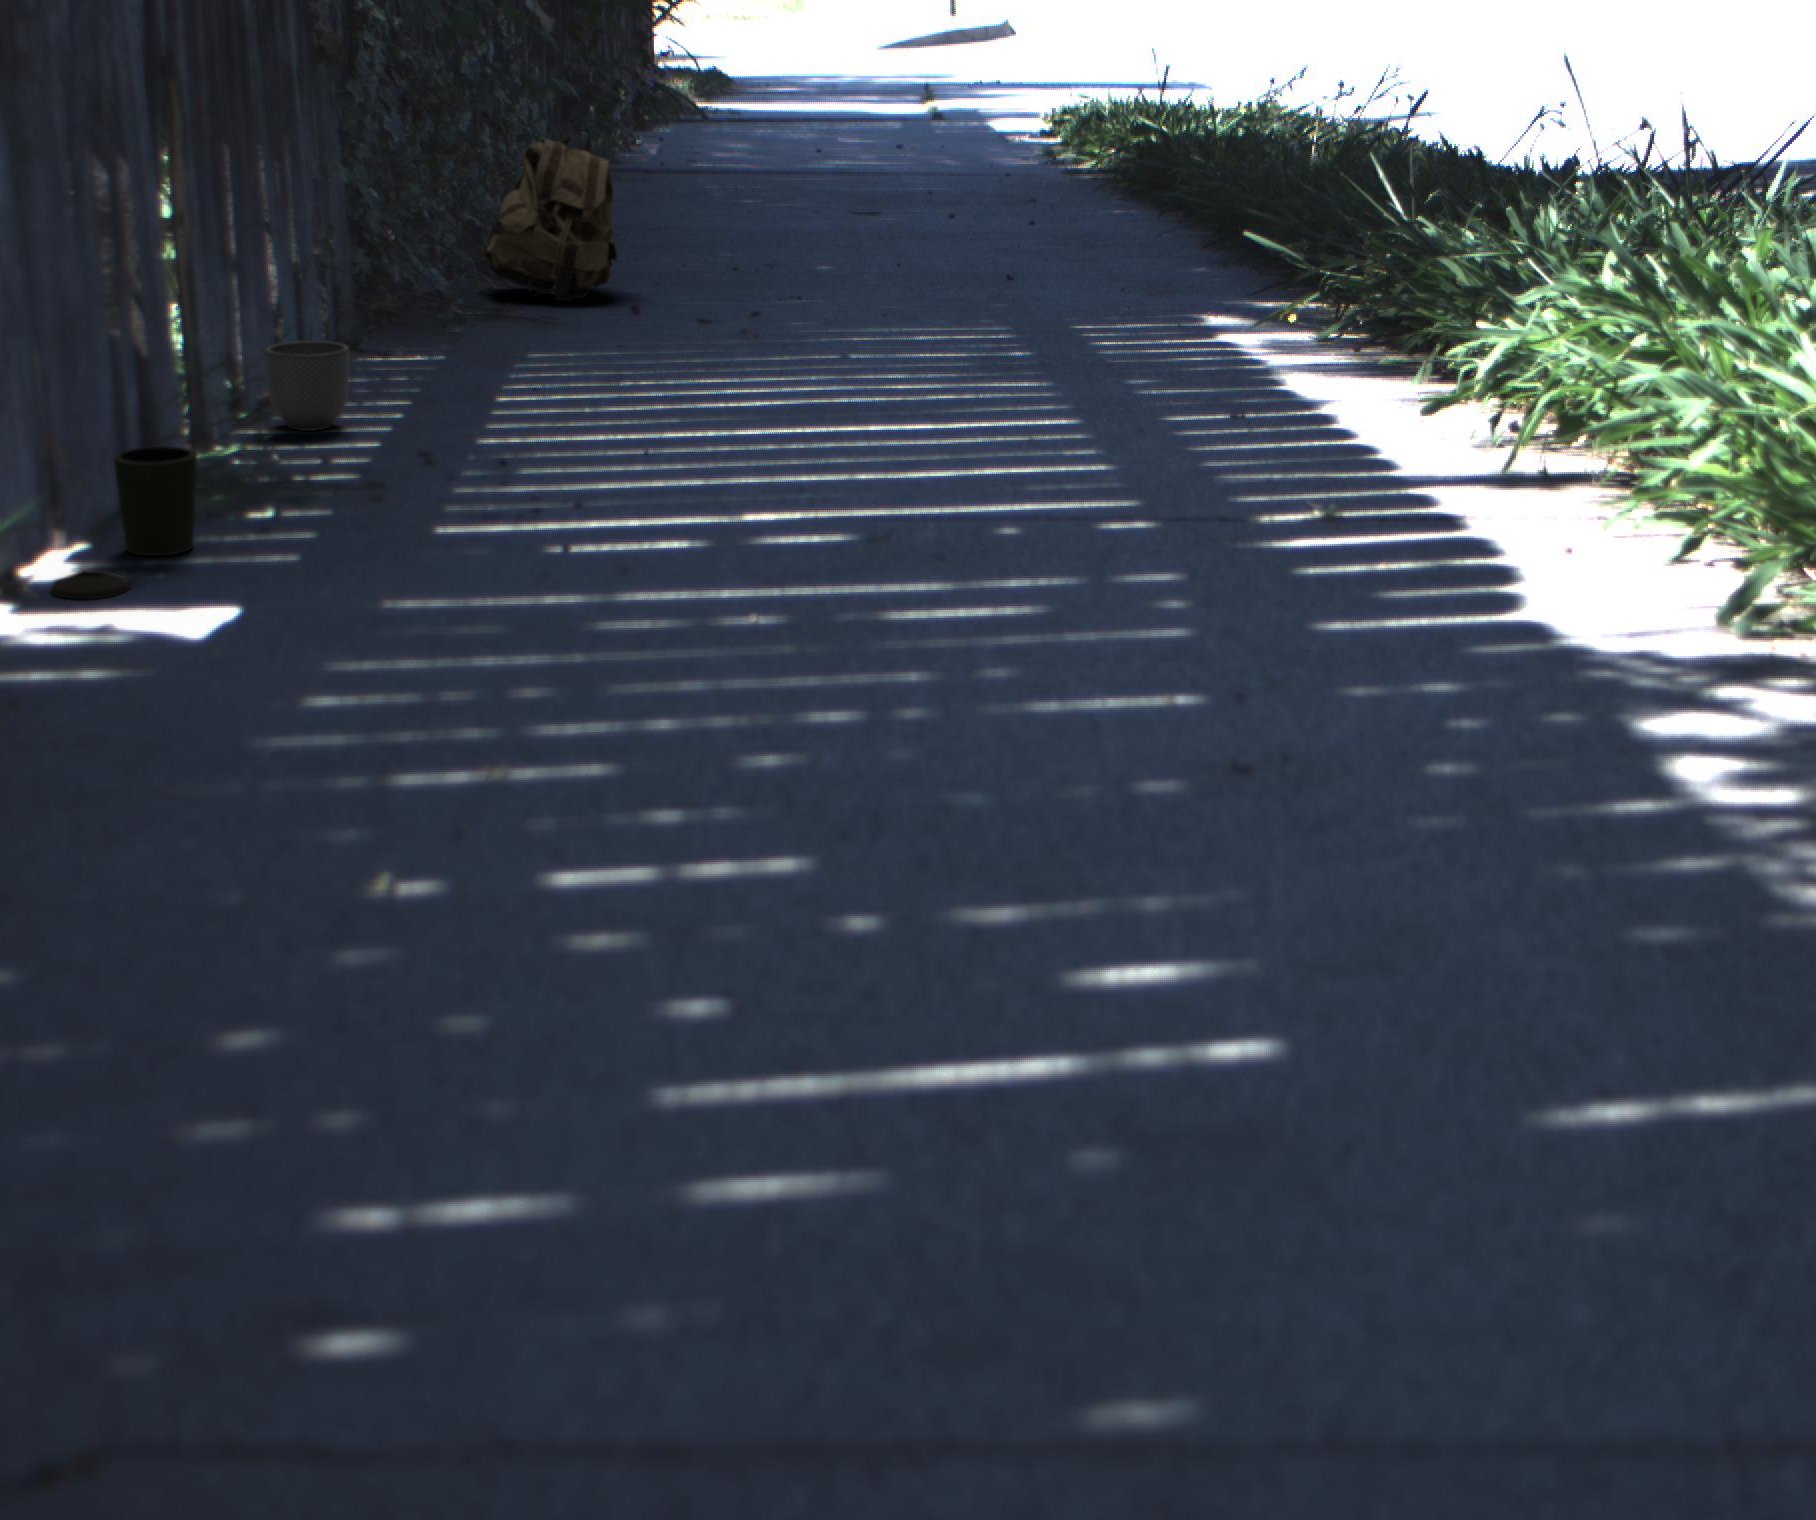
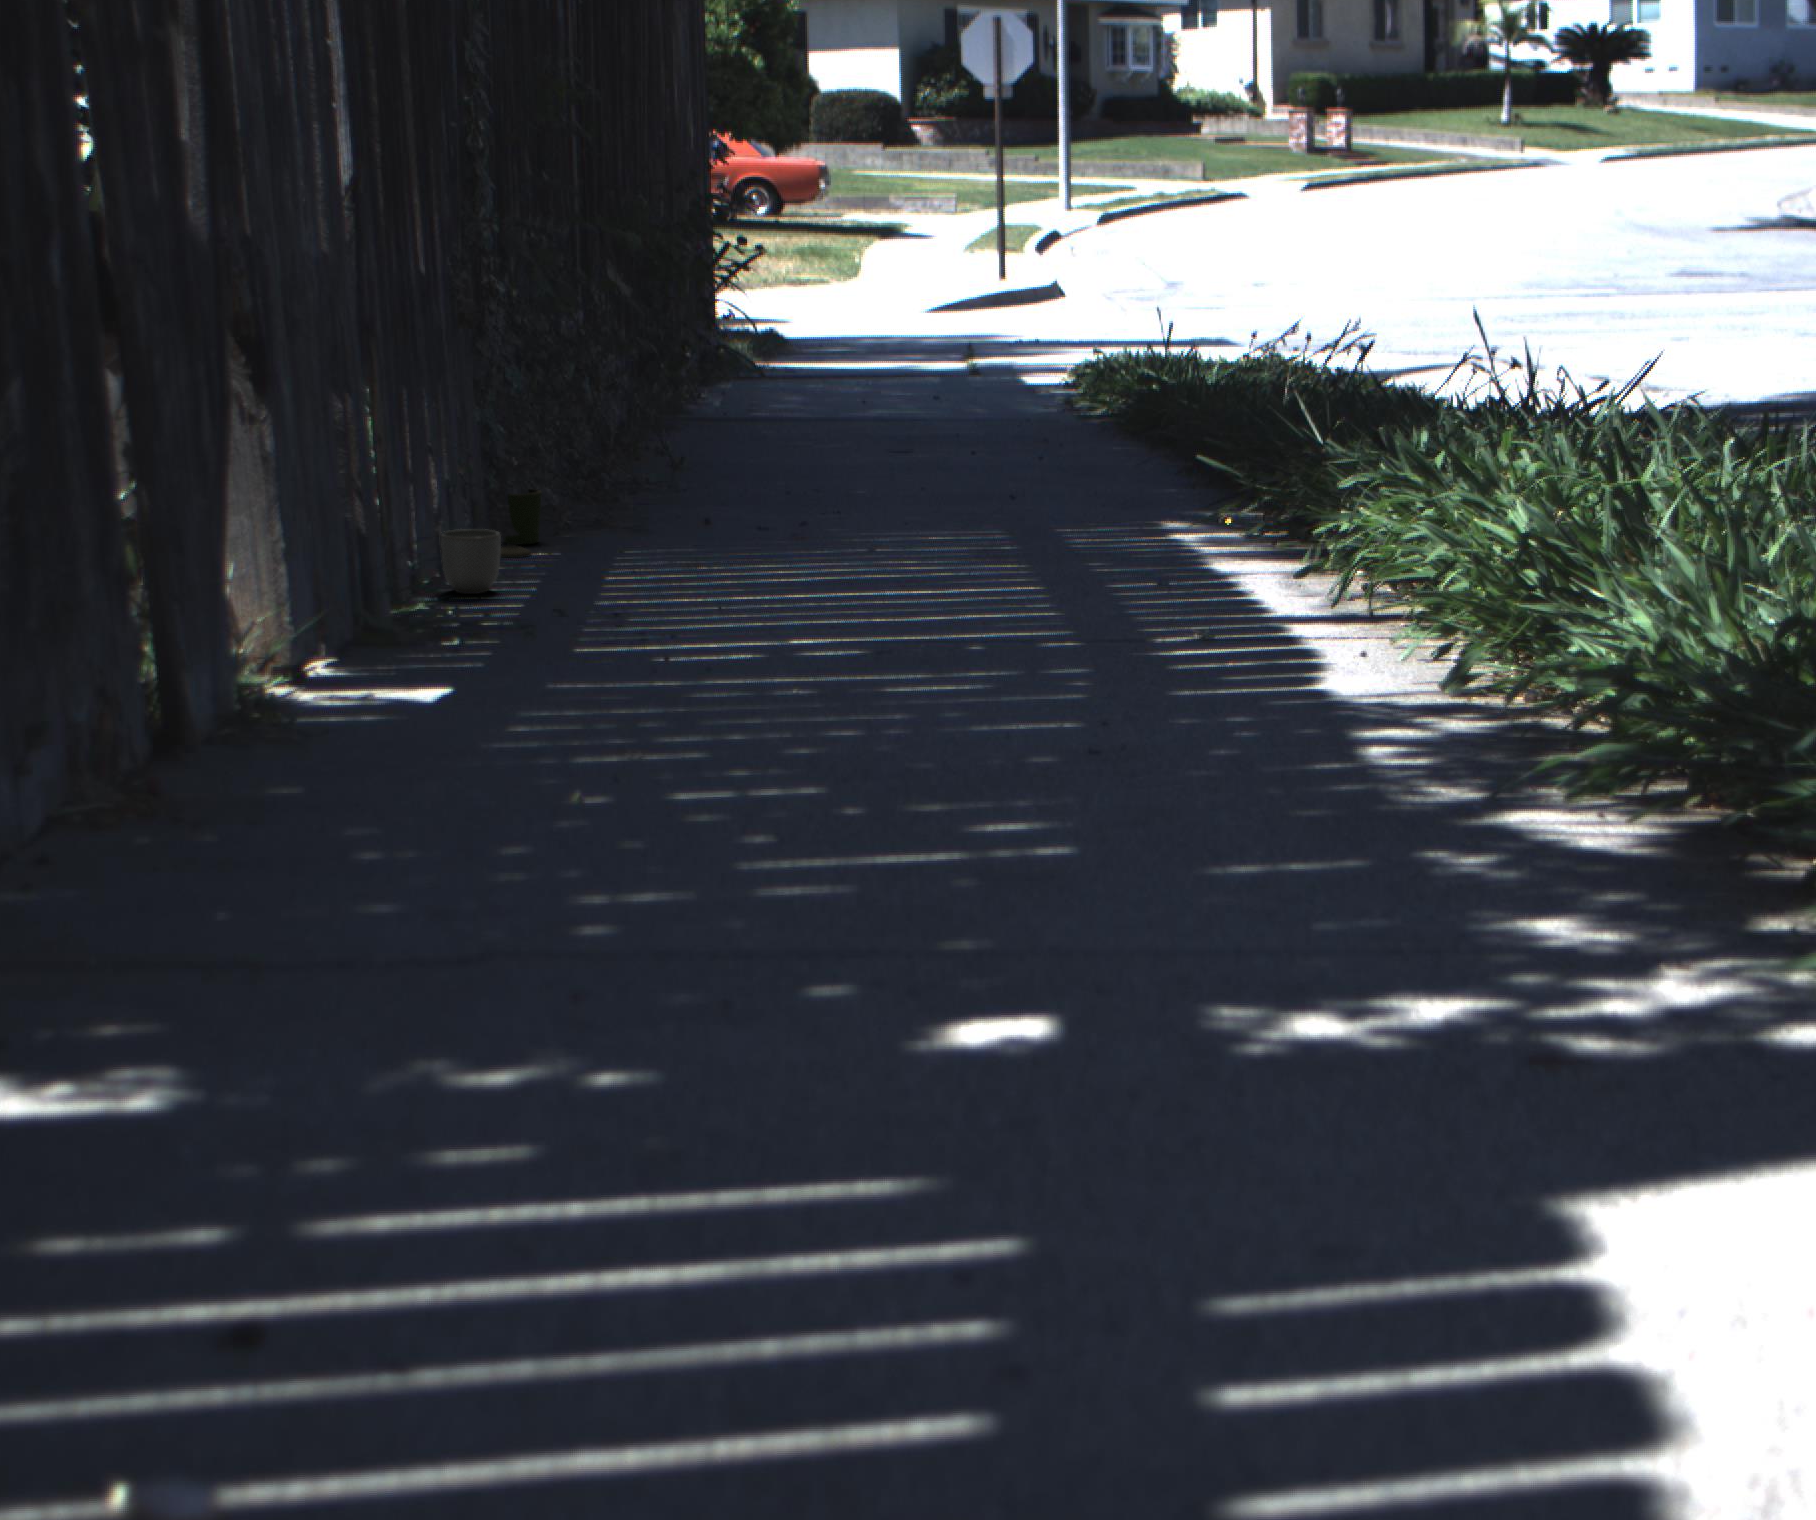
backpack: present [477,128,617,301] -> none [579,375,690,513]
trash can: present [52,446,197,599] -> present [500,489,542,558]

